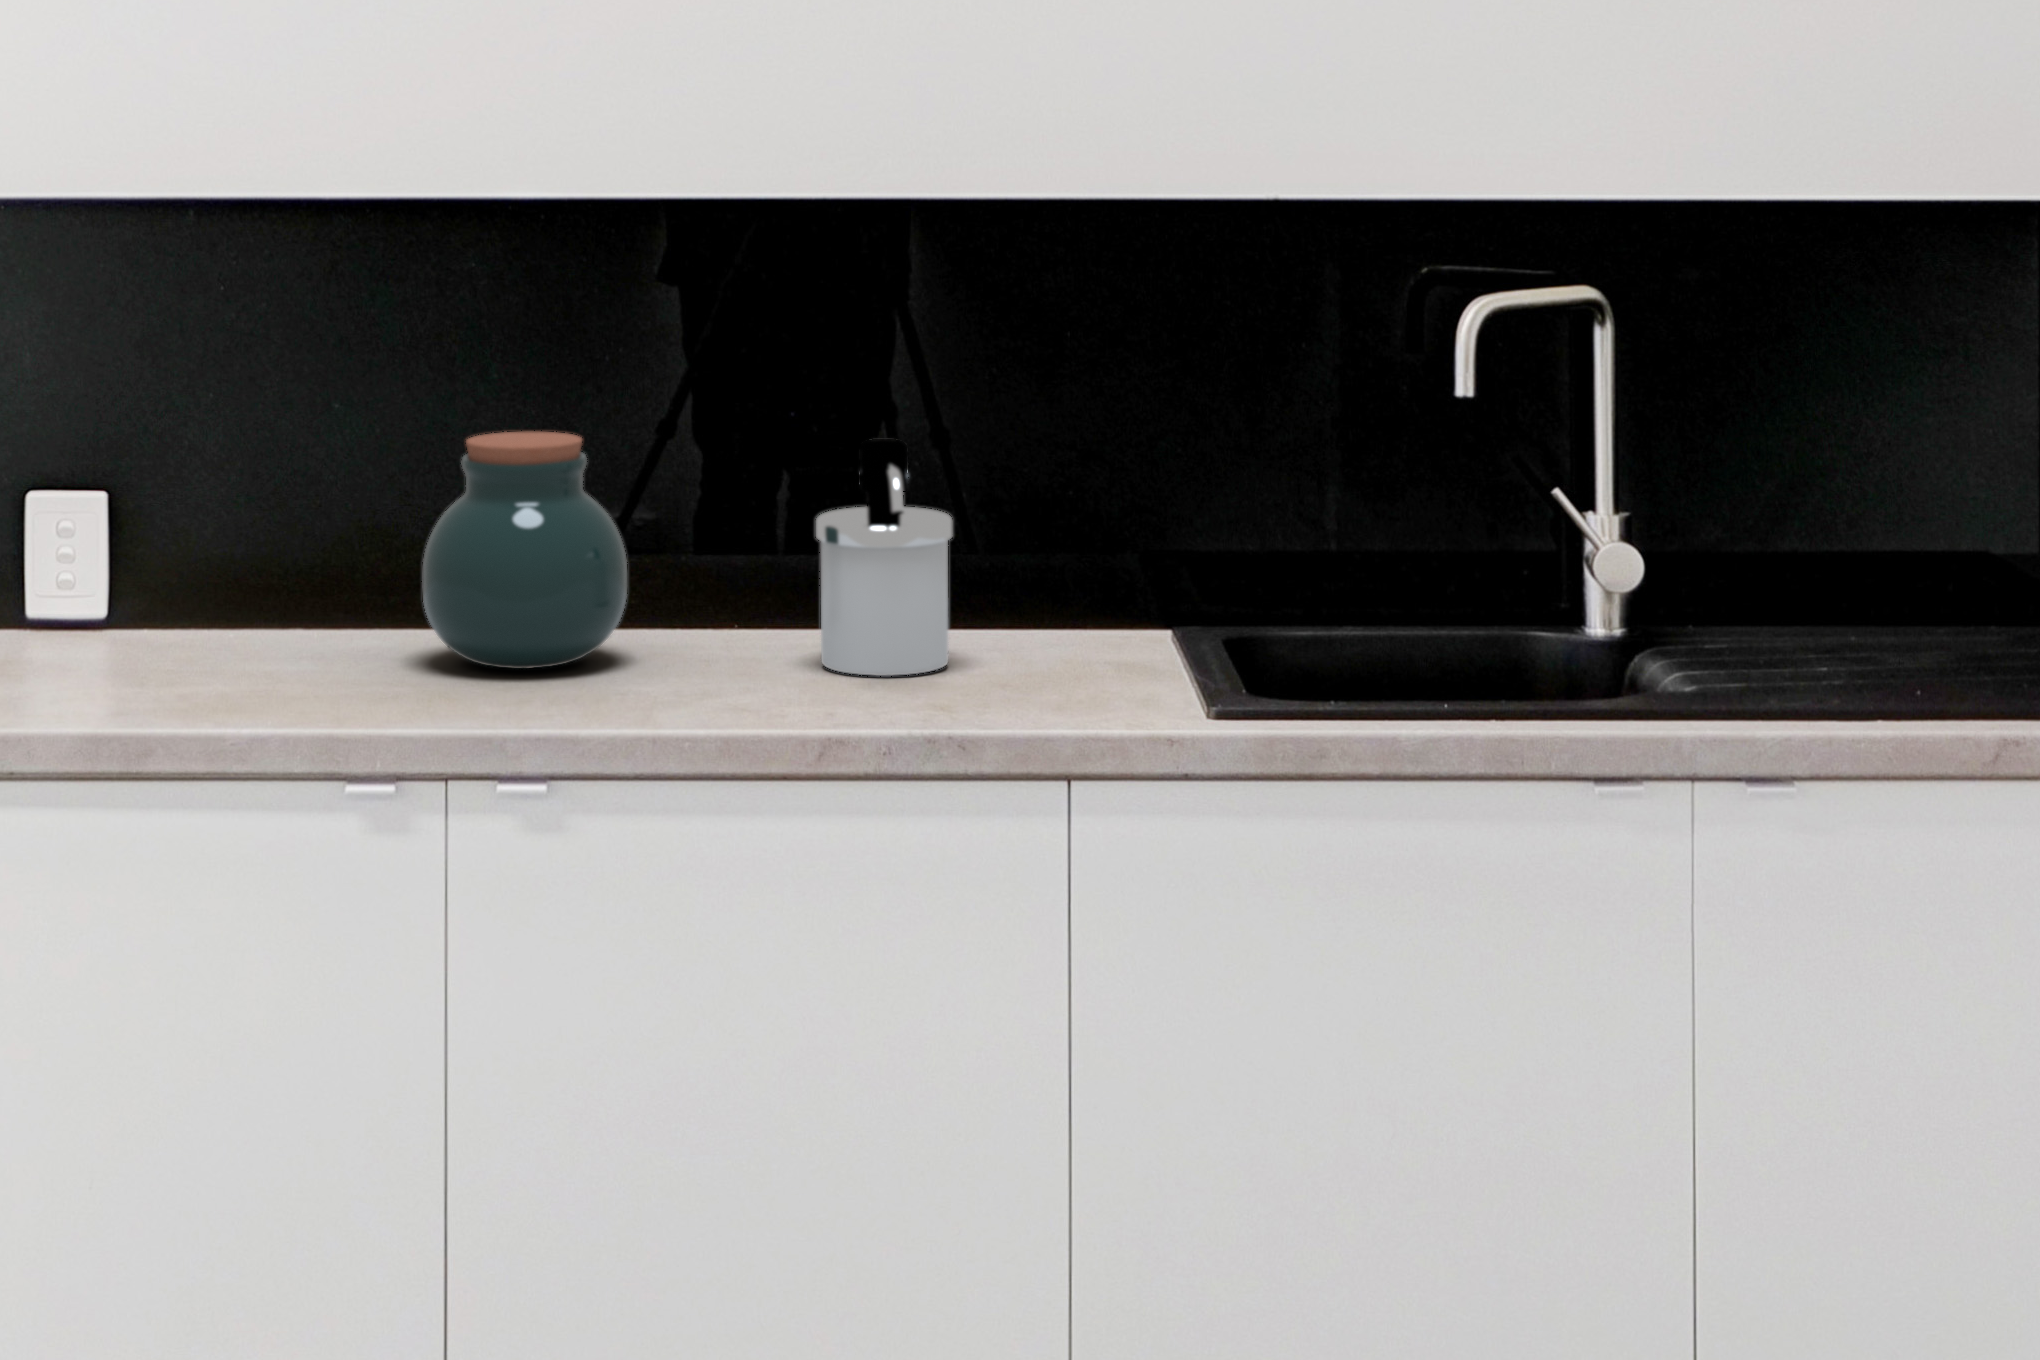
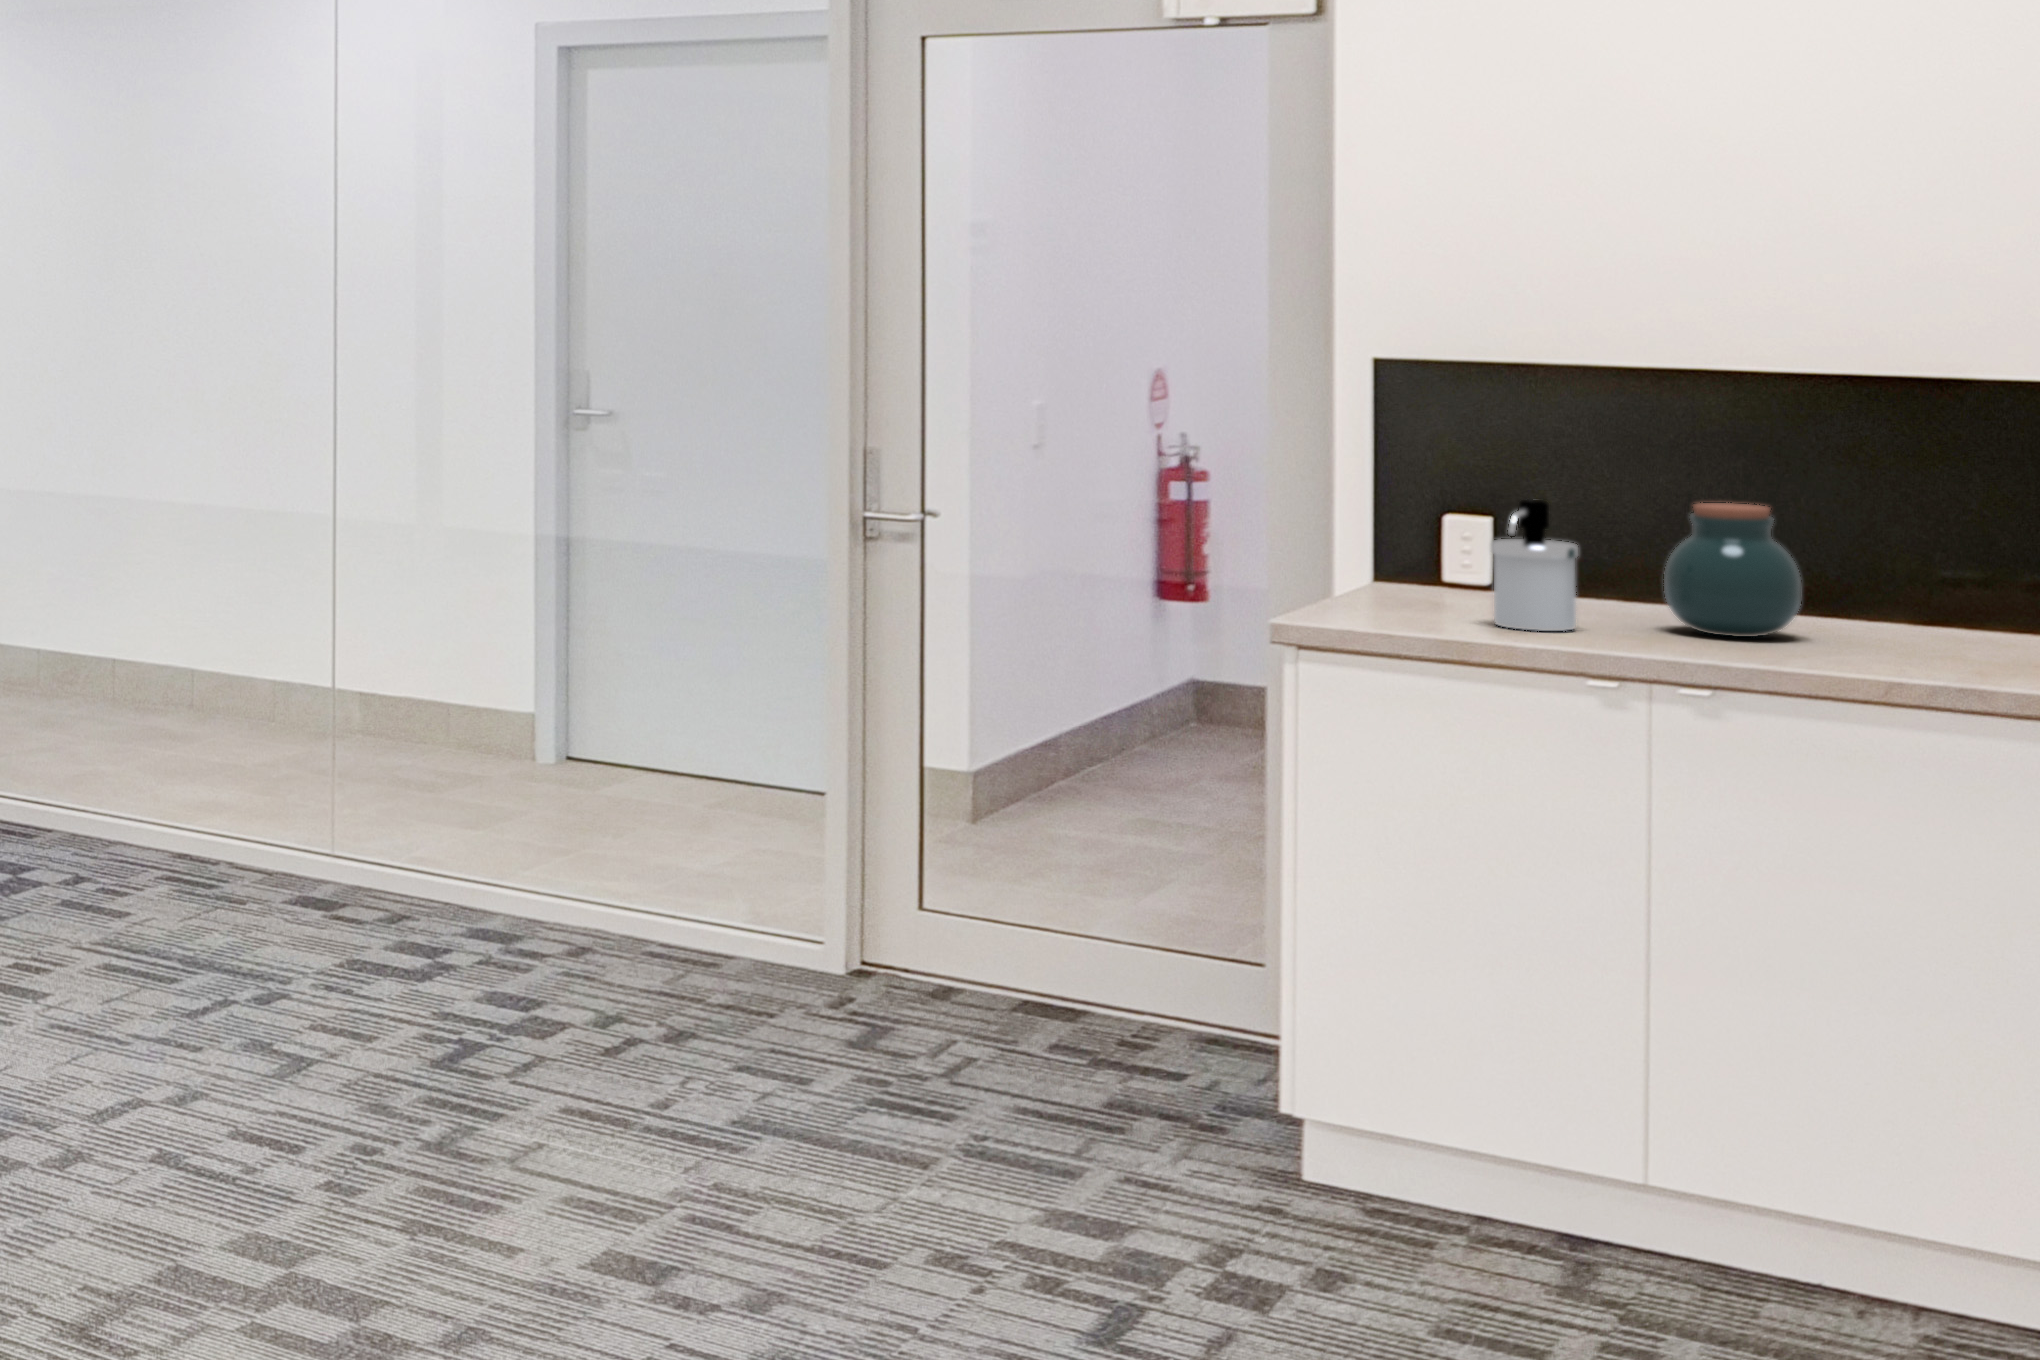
soap dispenser: present [816,439,953,676] -> present [1491,499,1578,631]

